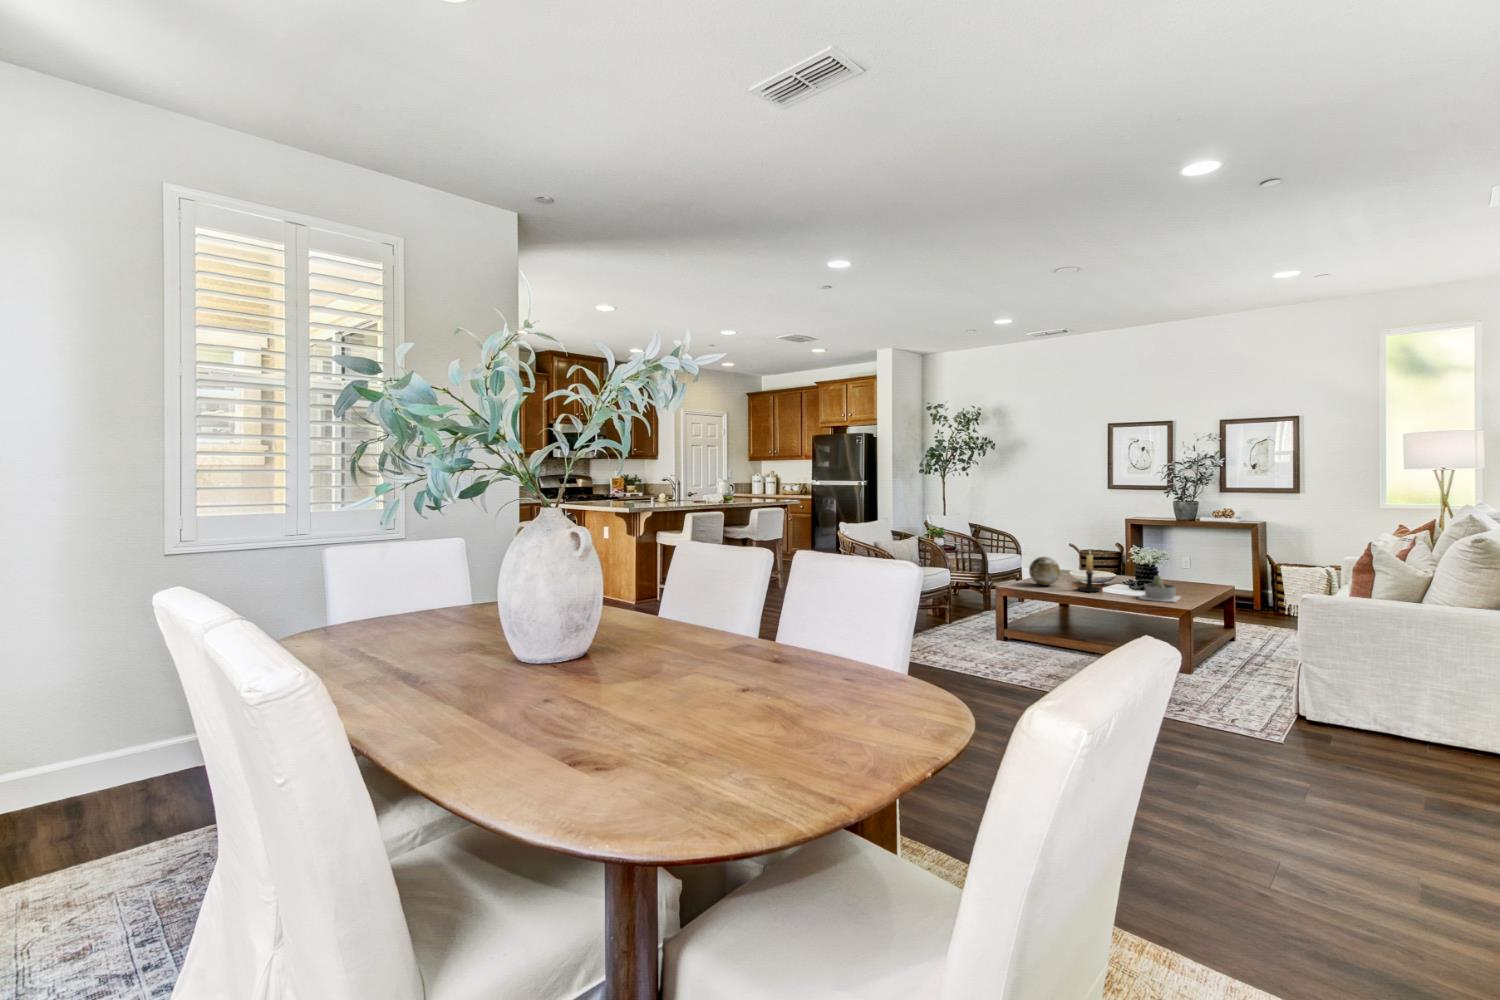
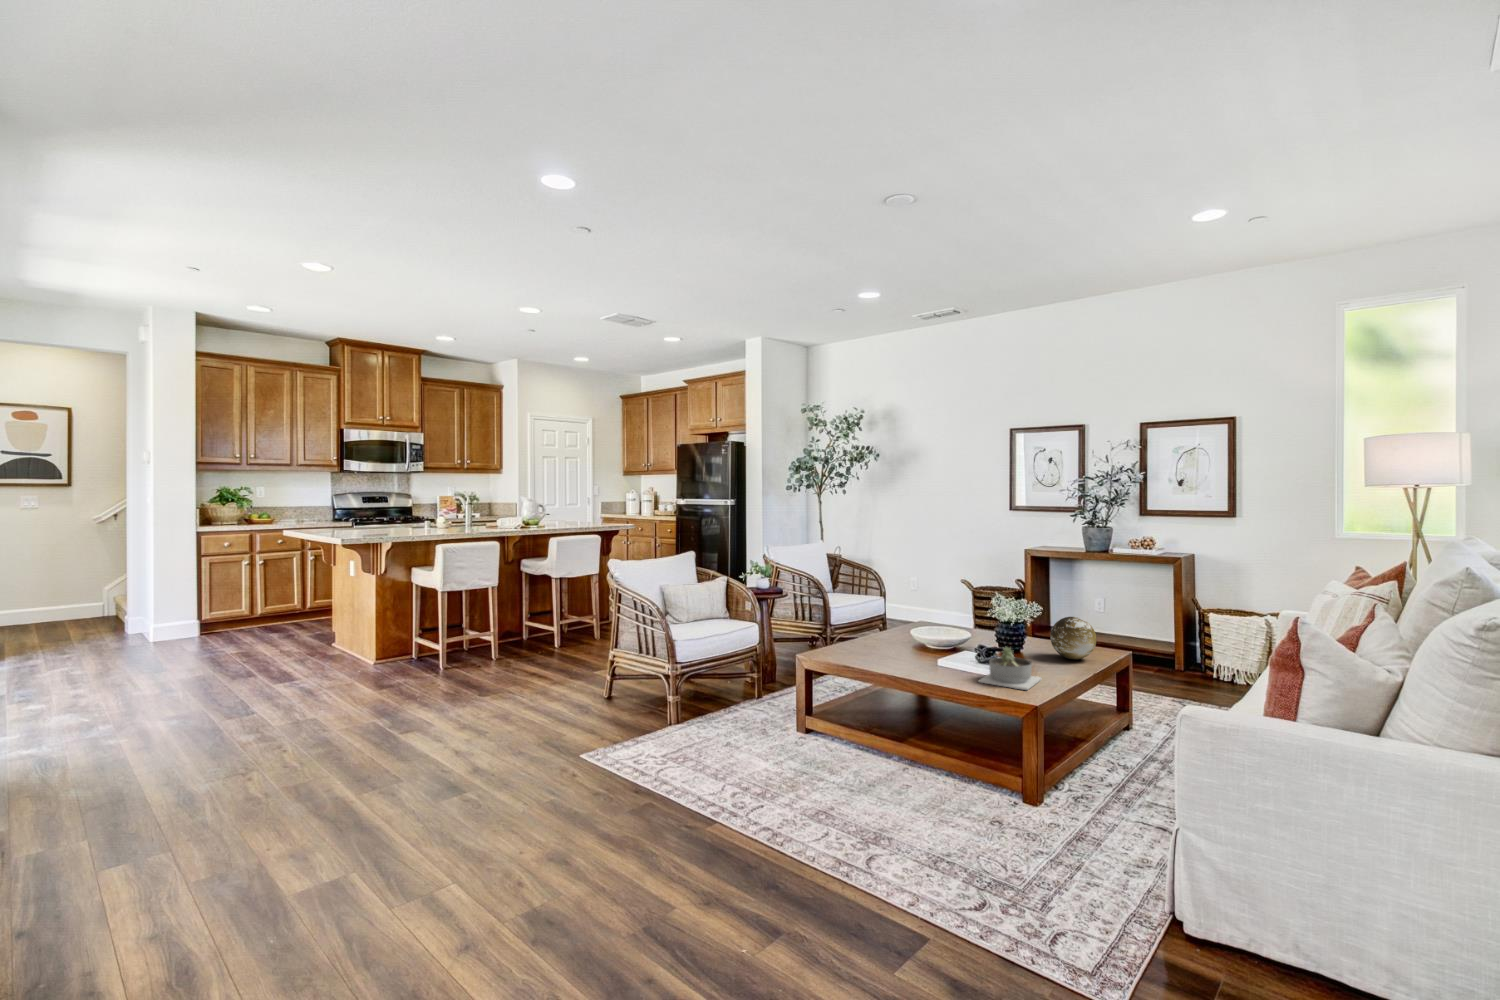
candle holder: present [1077,551,1102,592] -> none [905,603,938,668]
decorative orb: present [1029,557,1060,586] -> present [1050,617,1096,659]

